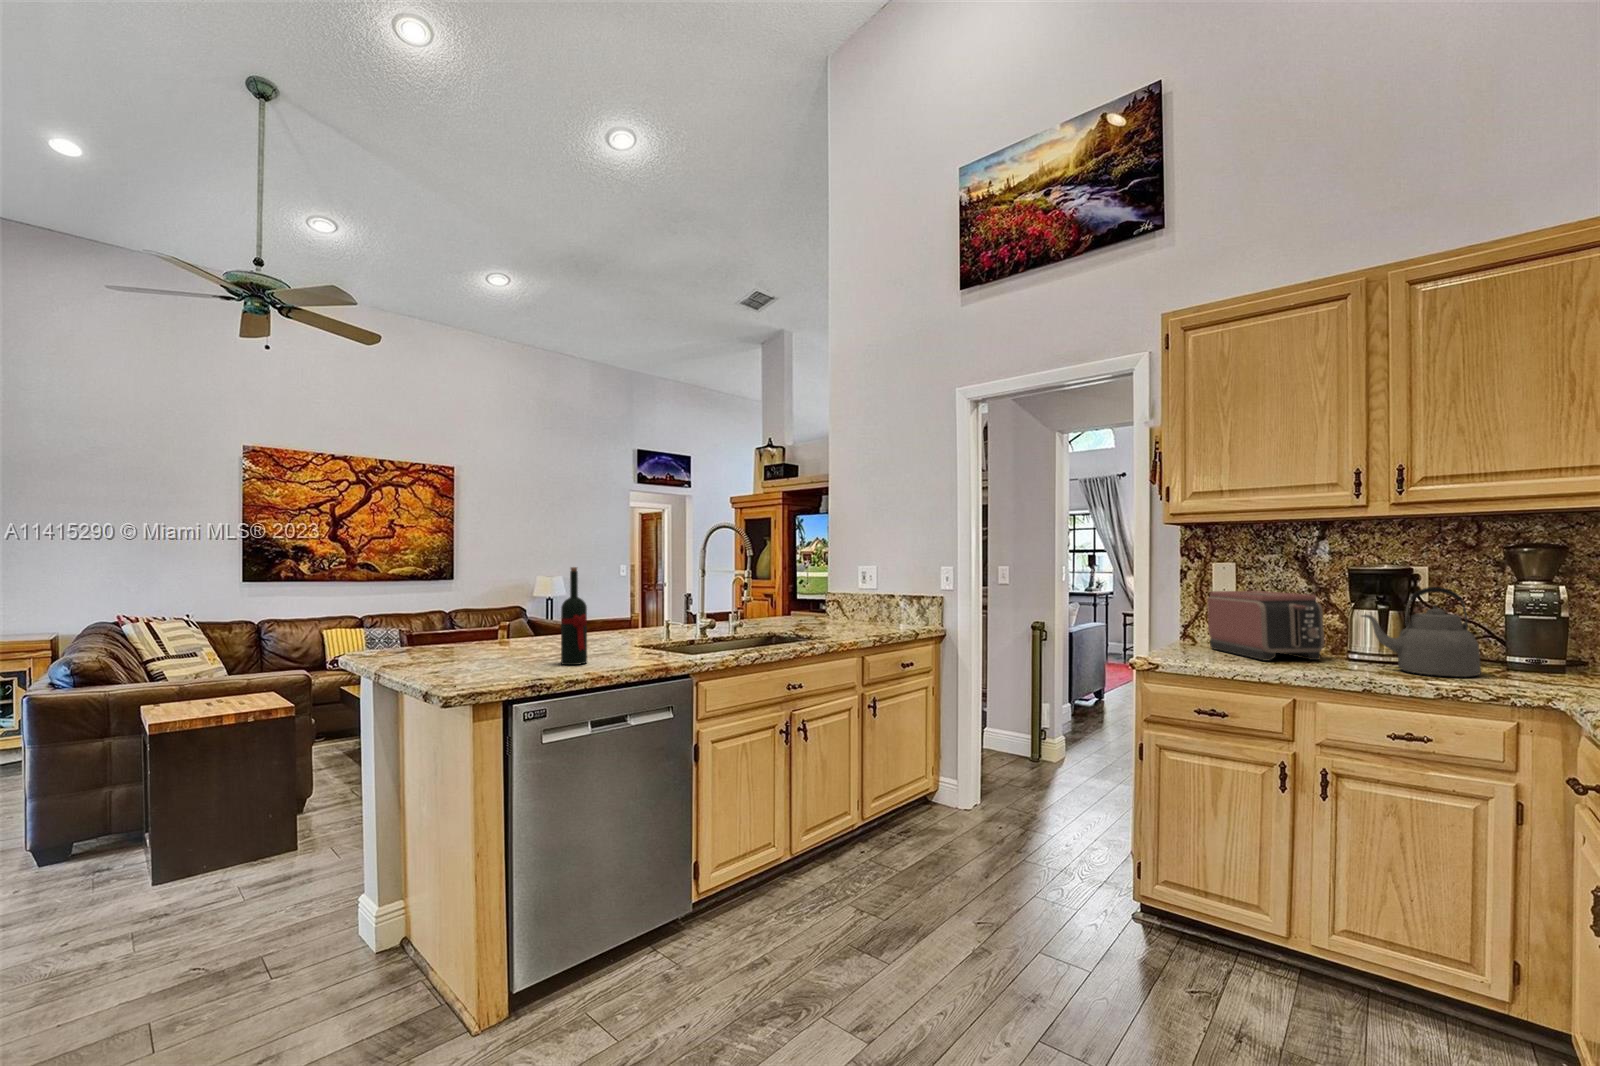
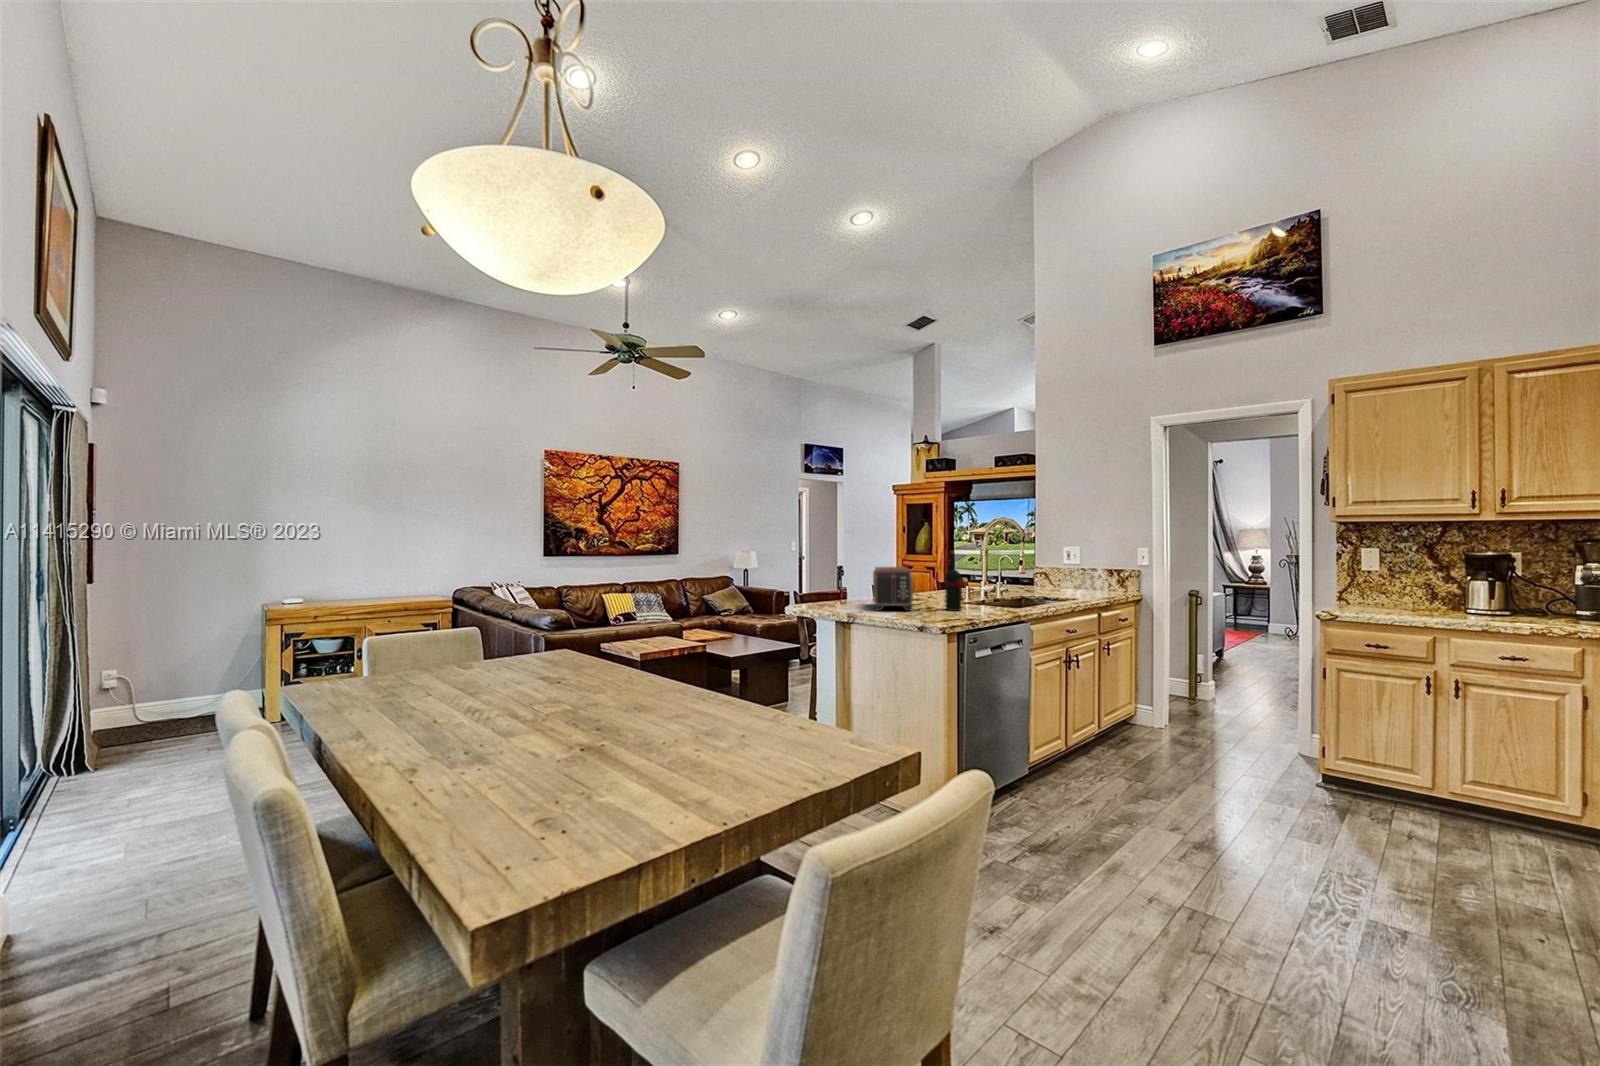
kettle: present [1362,587,1481,677] -> none [1476,567,1560,622]
toaster: present [1207,591,1324,661] -> present [873,567,913,611]

